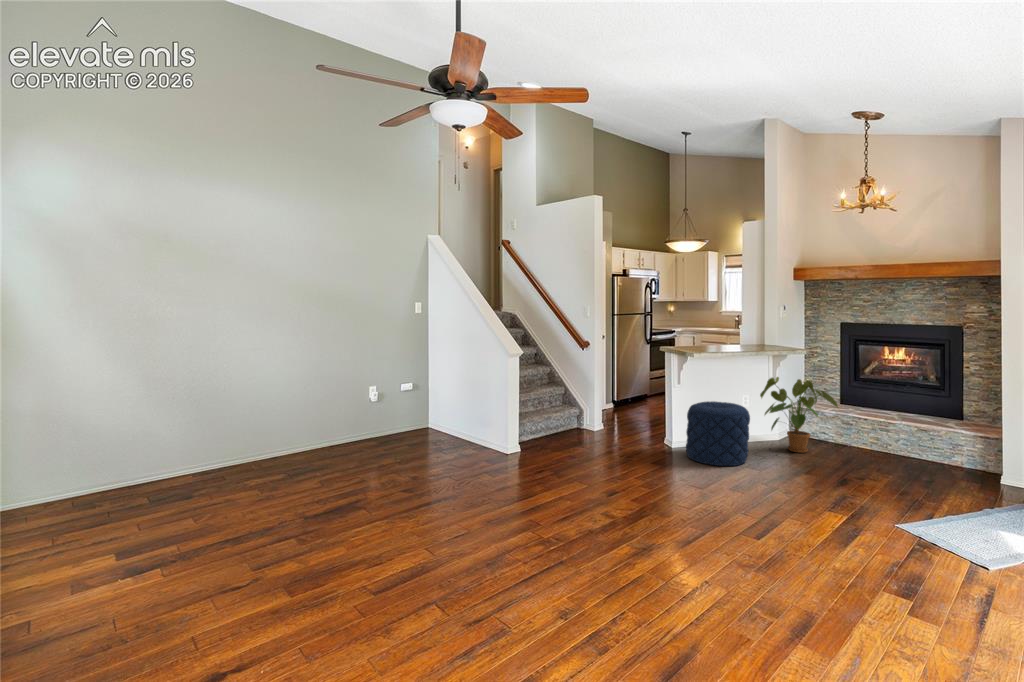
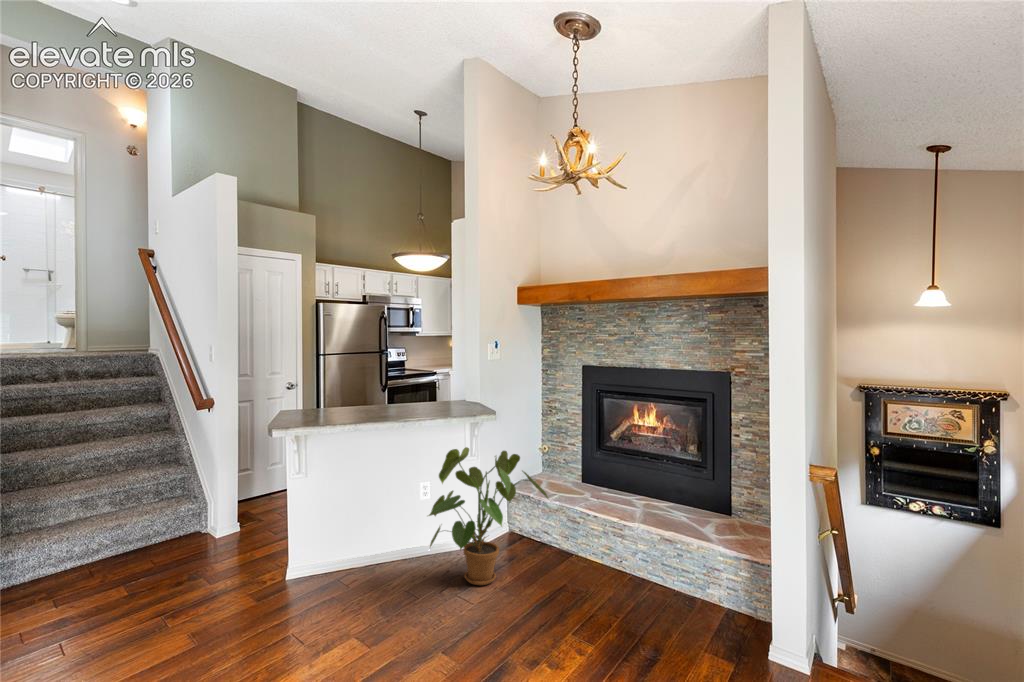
pouf: present [686,401,750,466] -> none [239,498,366,645]

